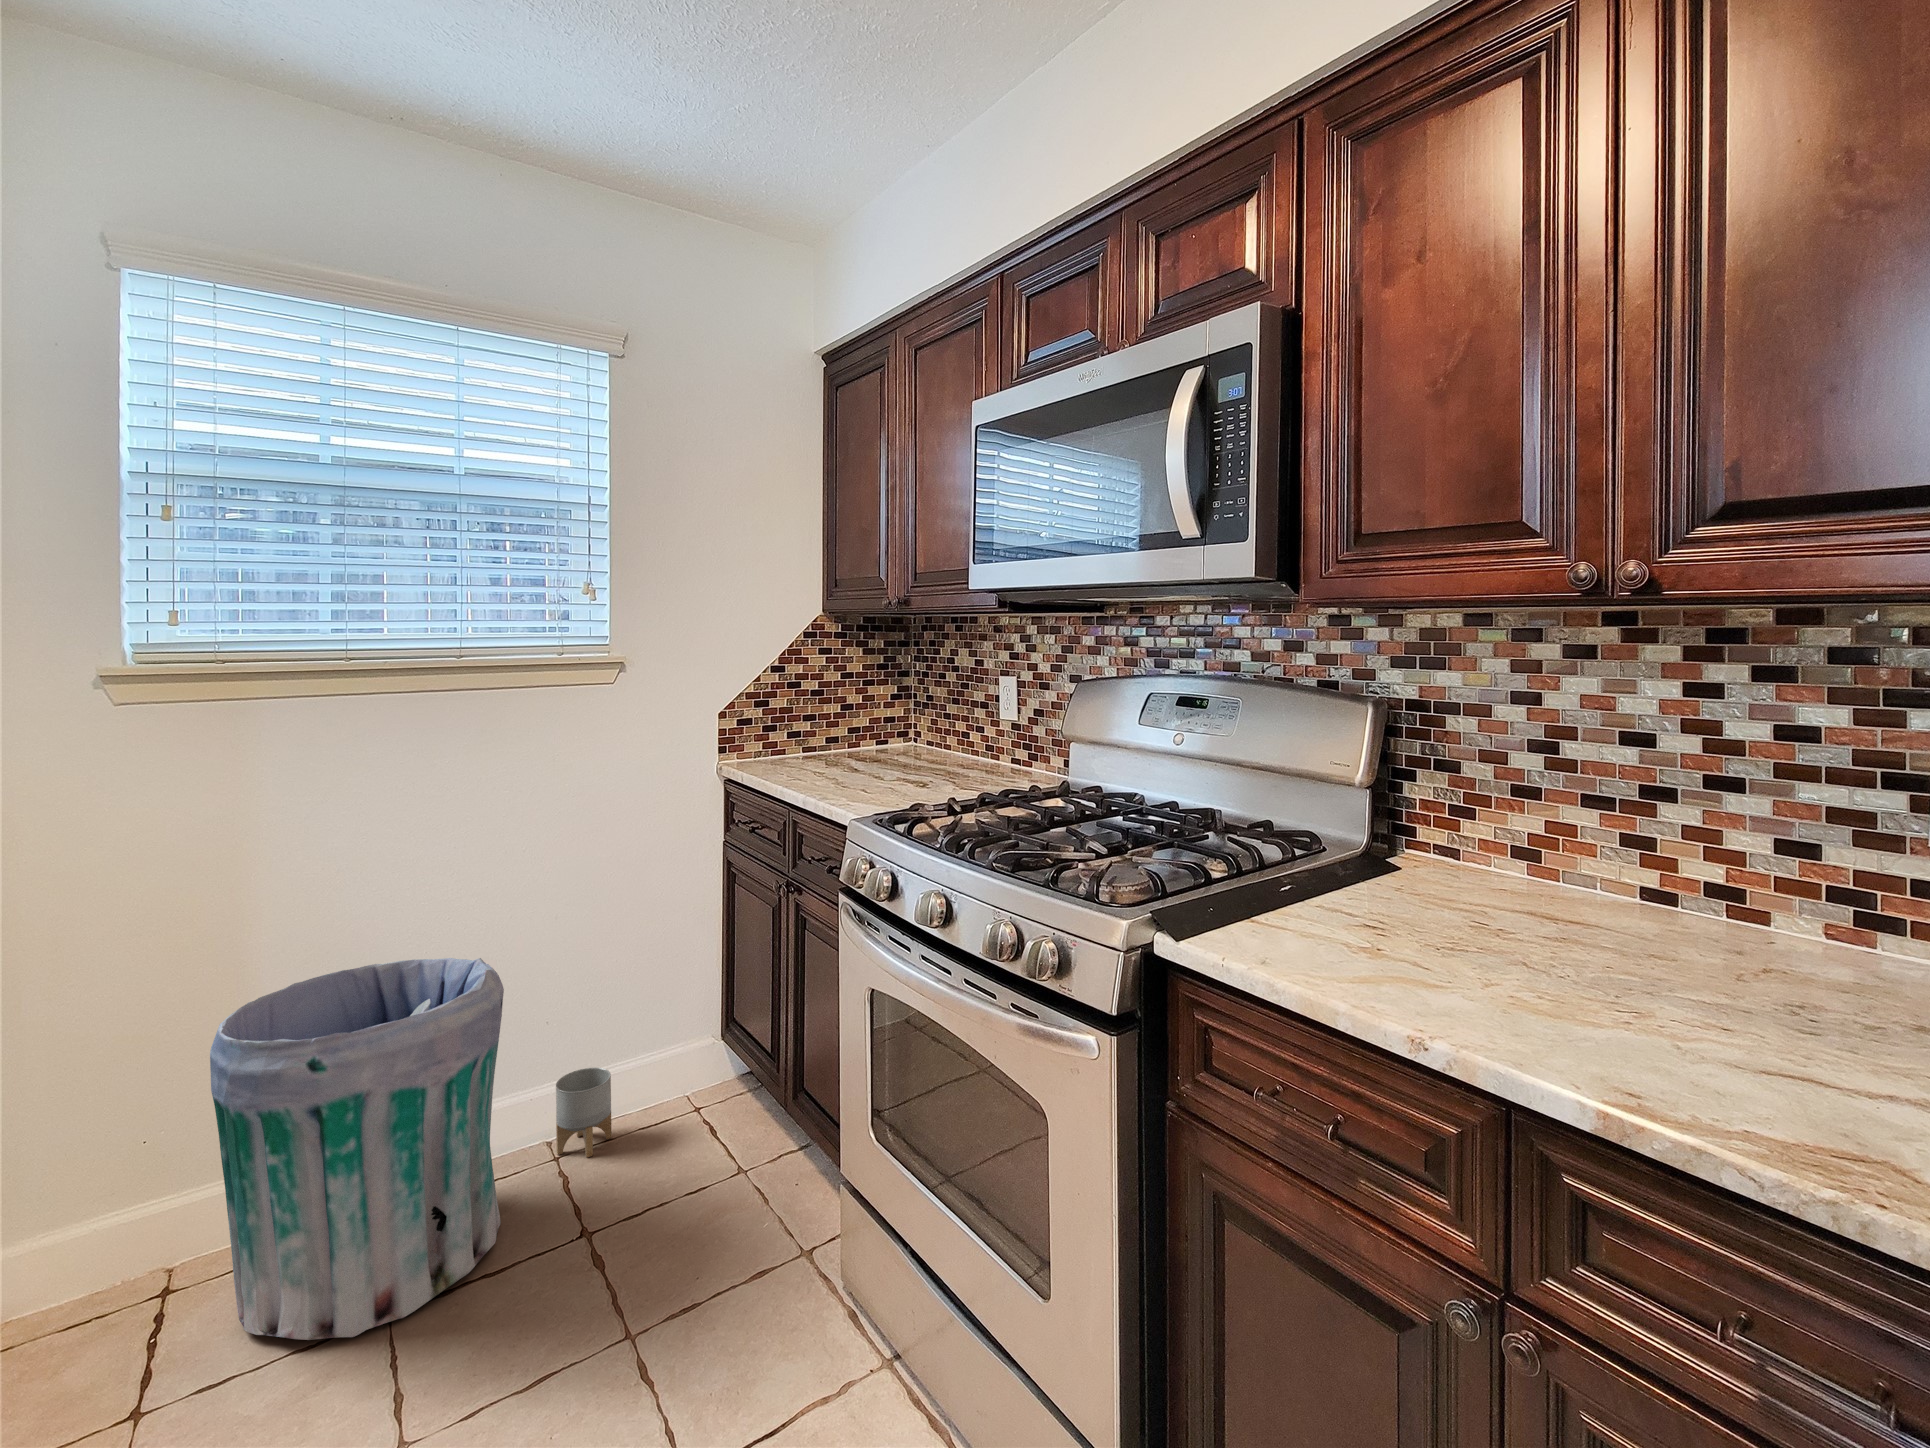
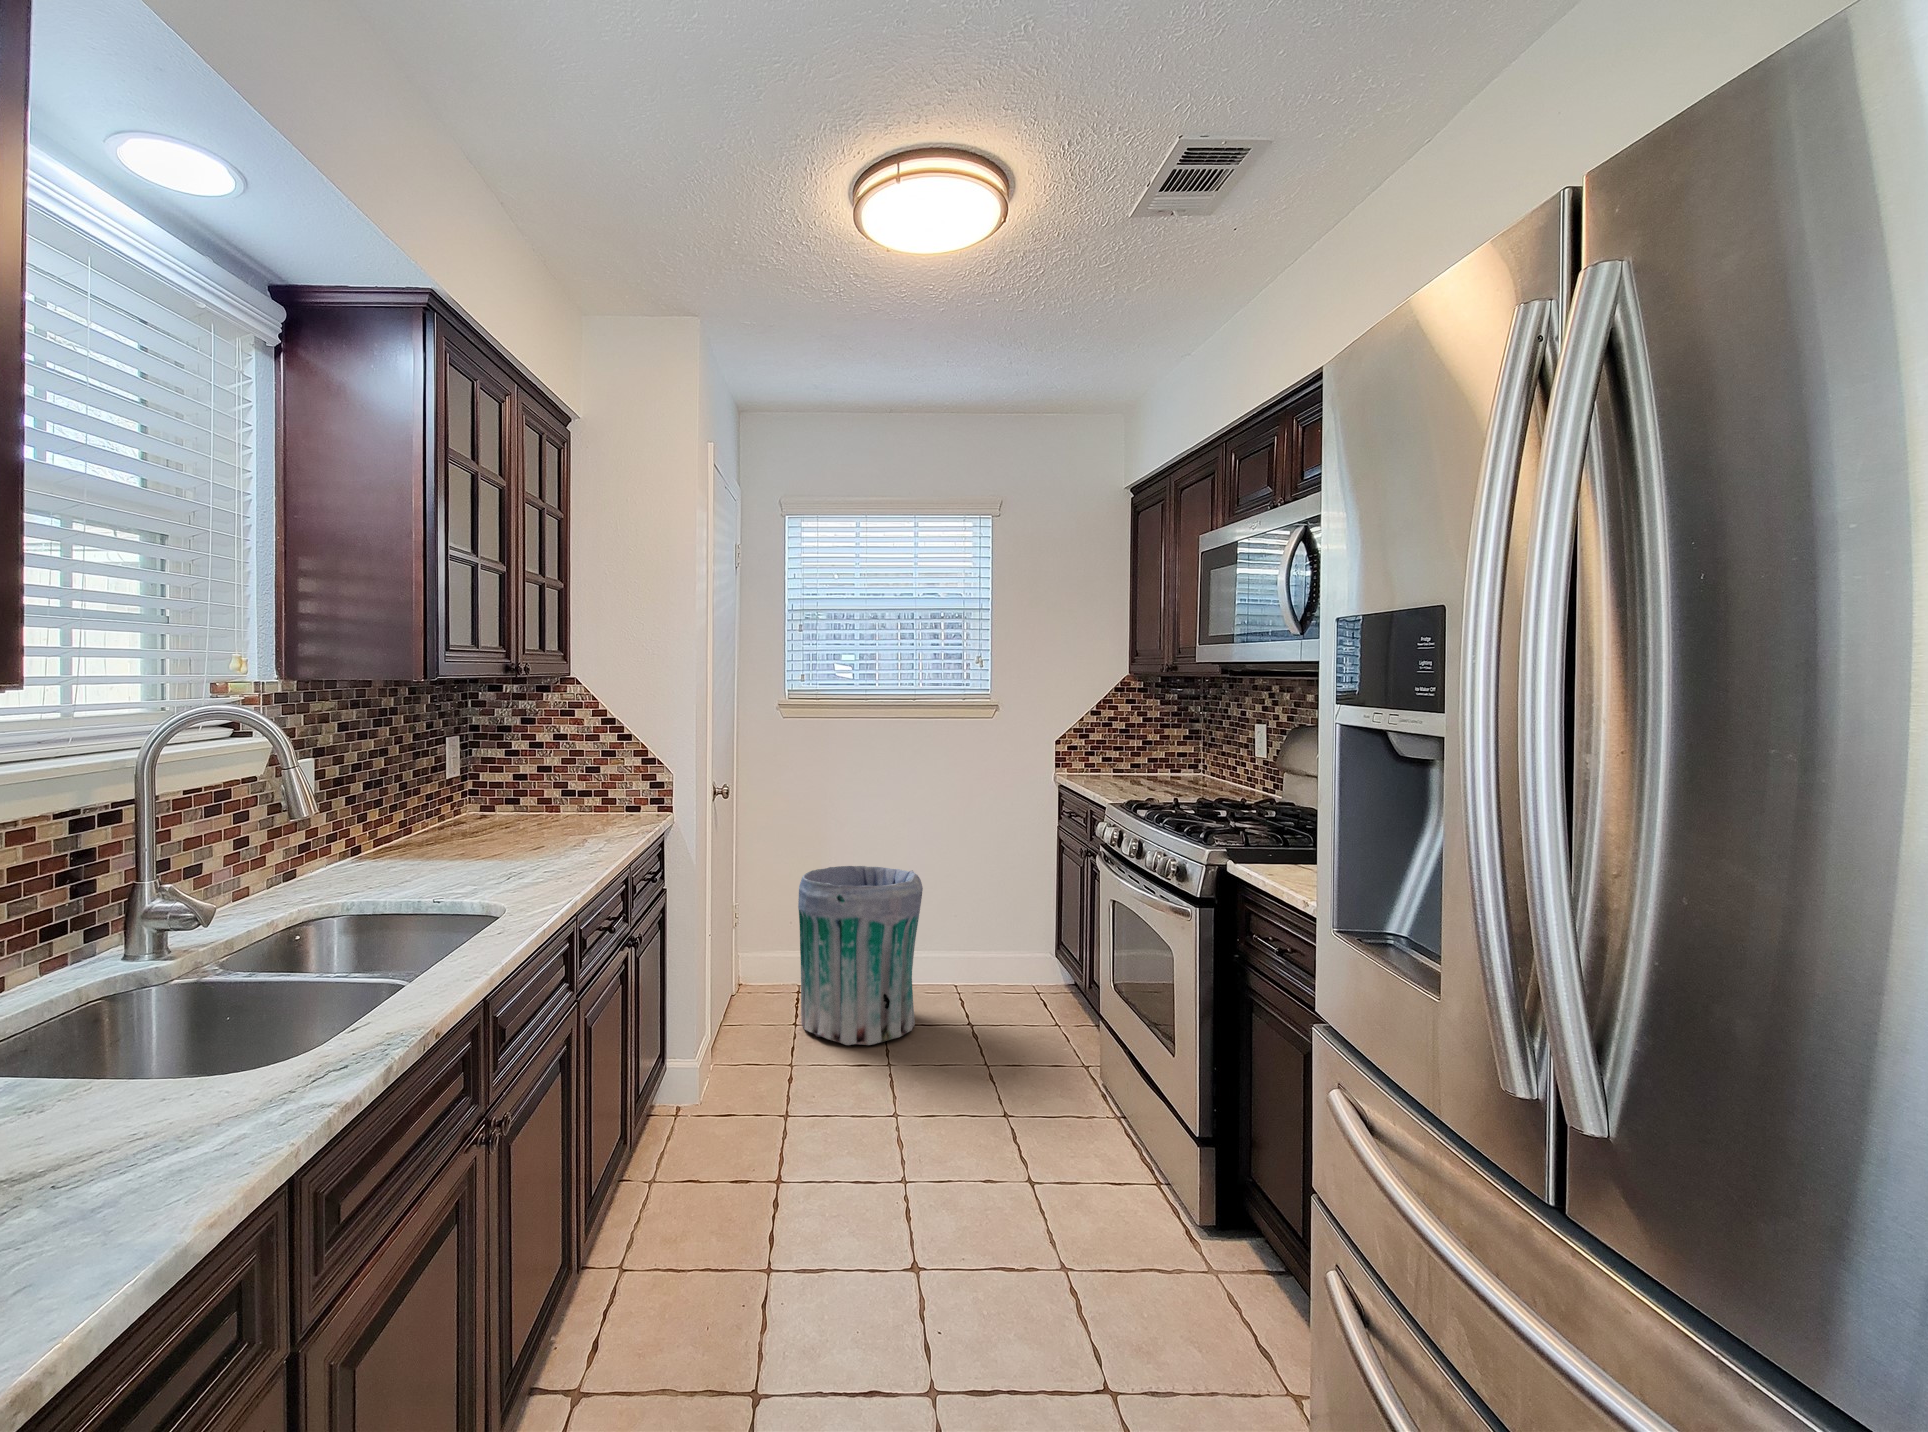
planter: present [556,1068,612,1157] -> none [946,958,978,1011]

